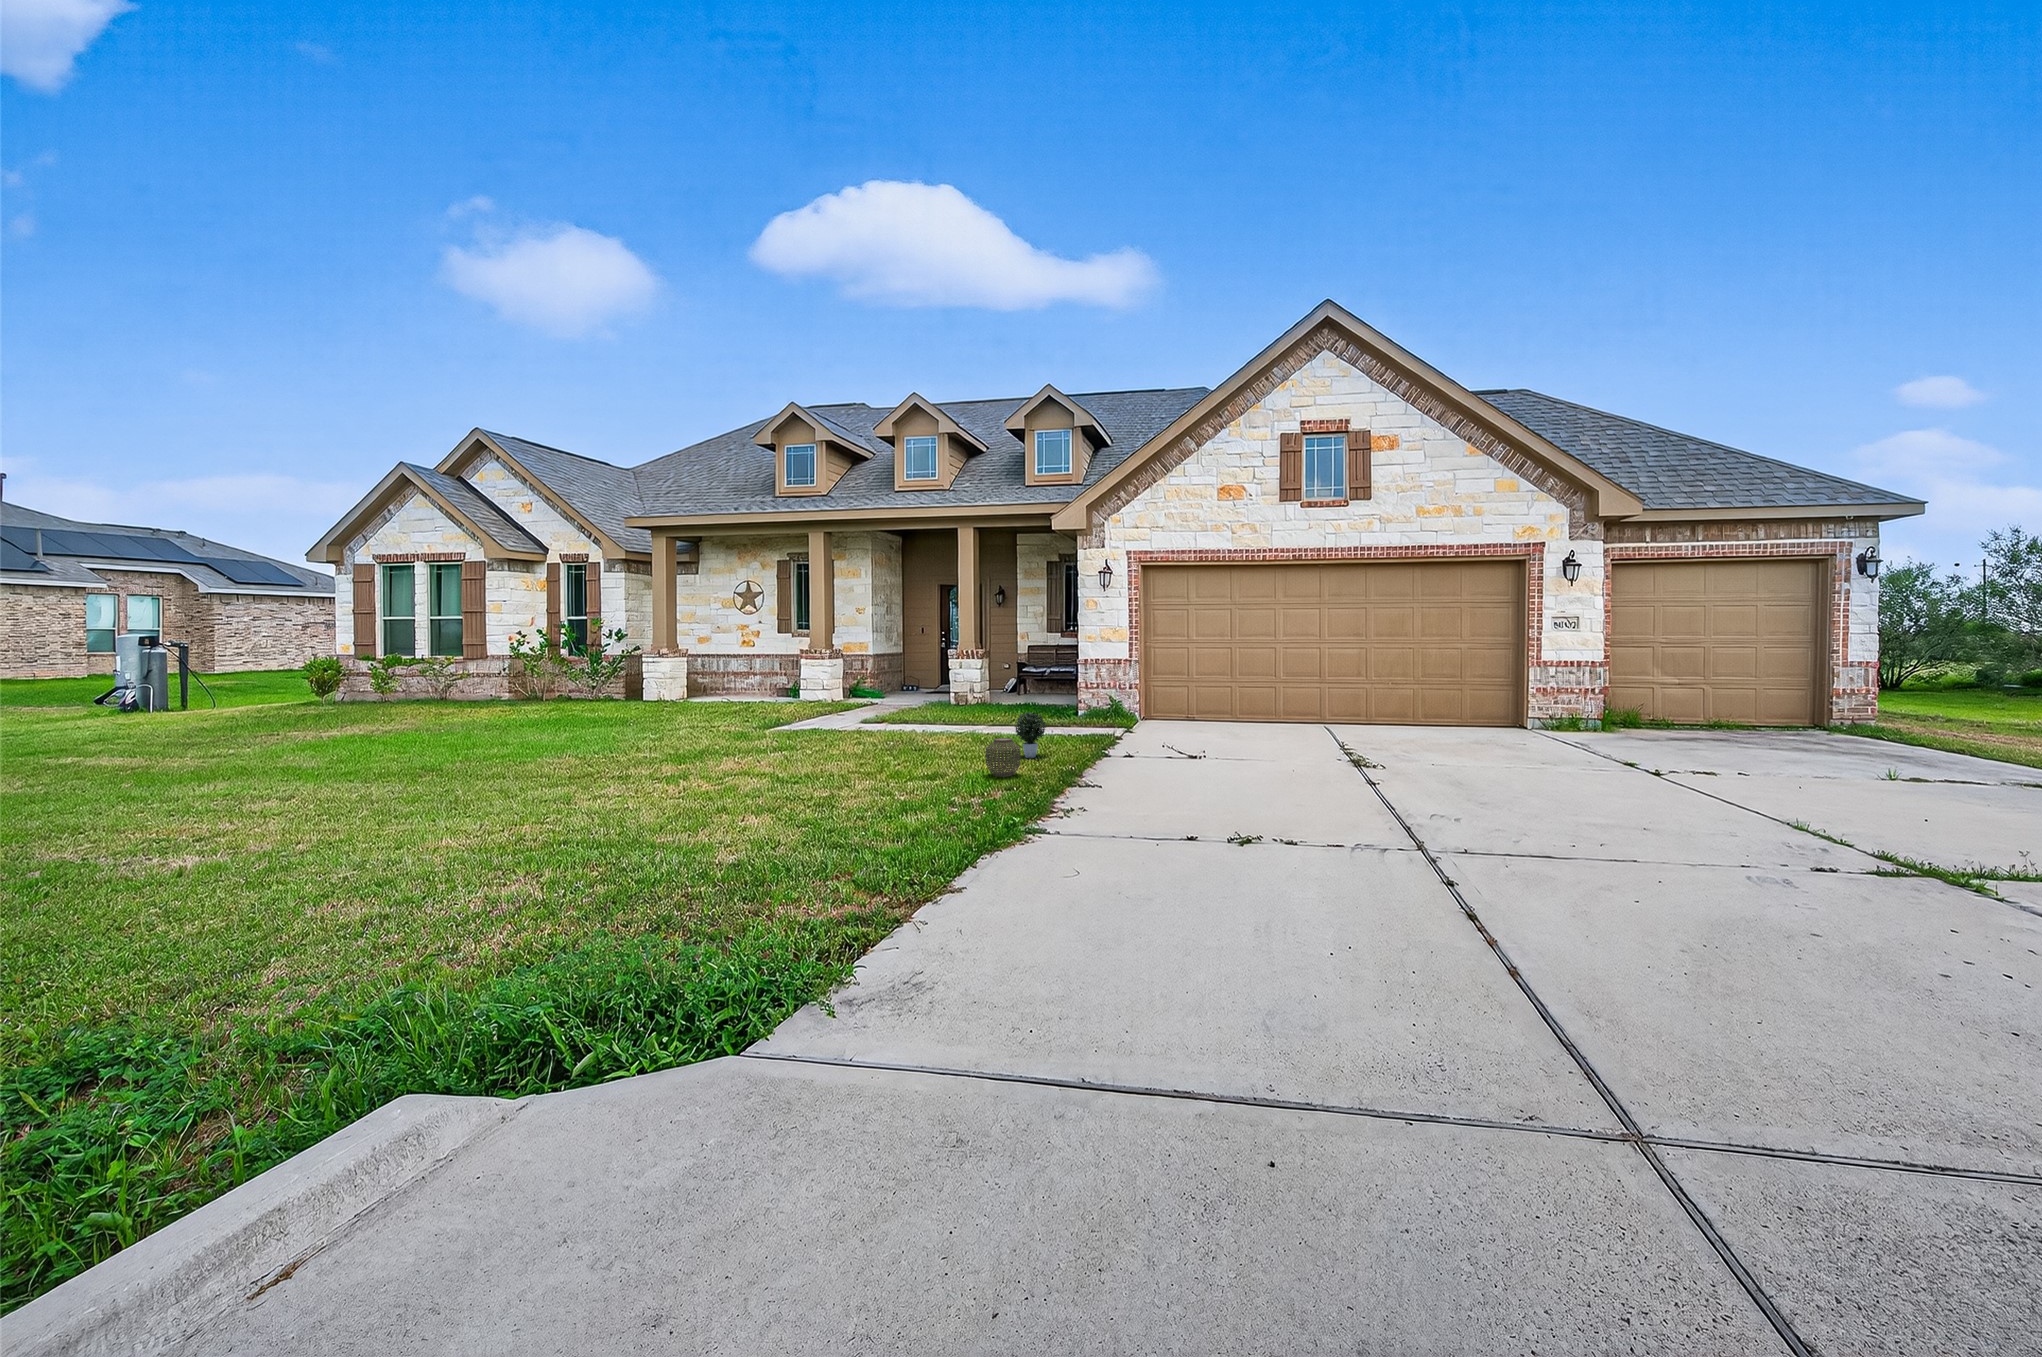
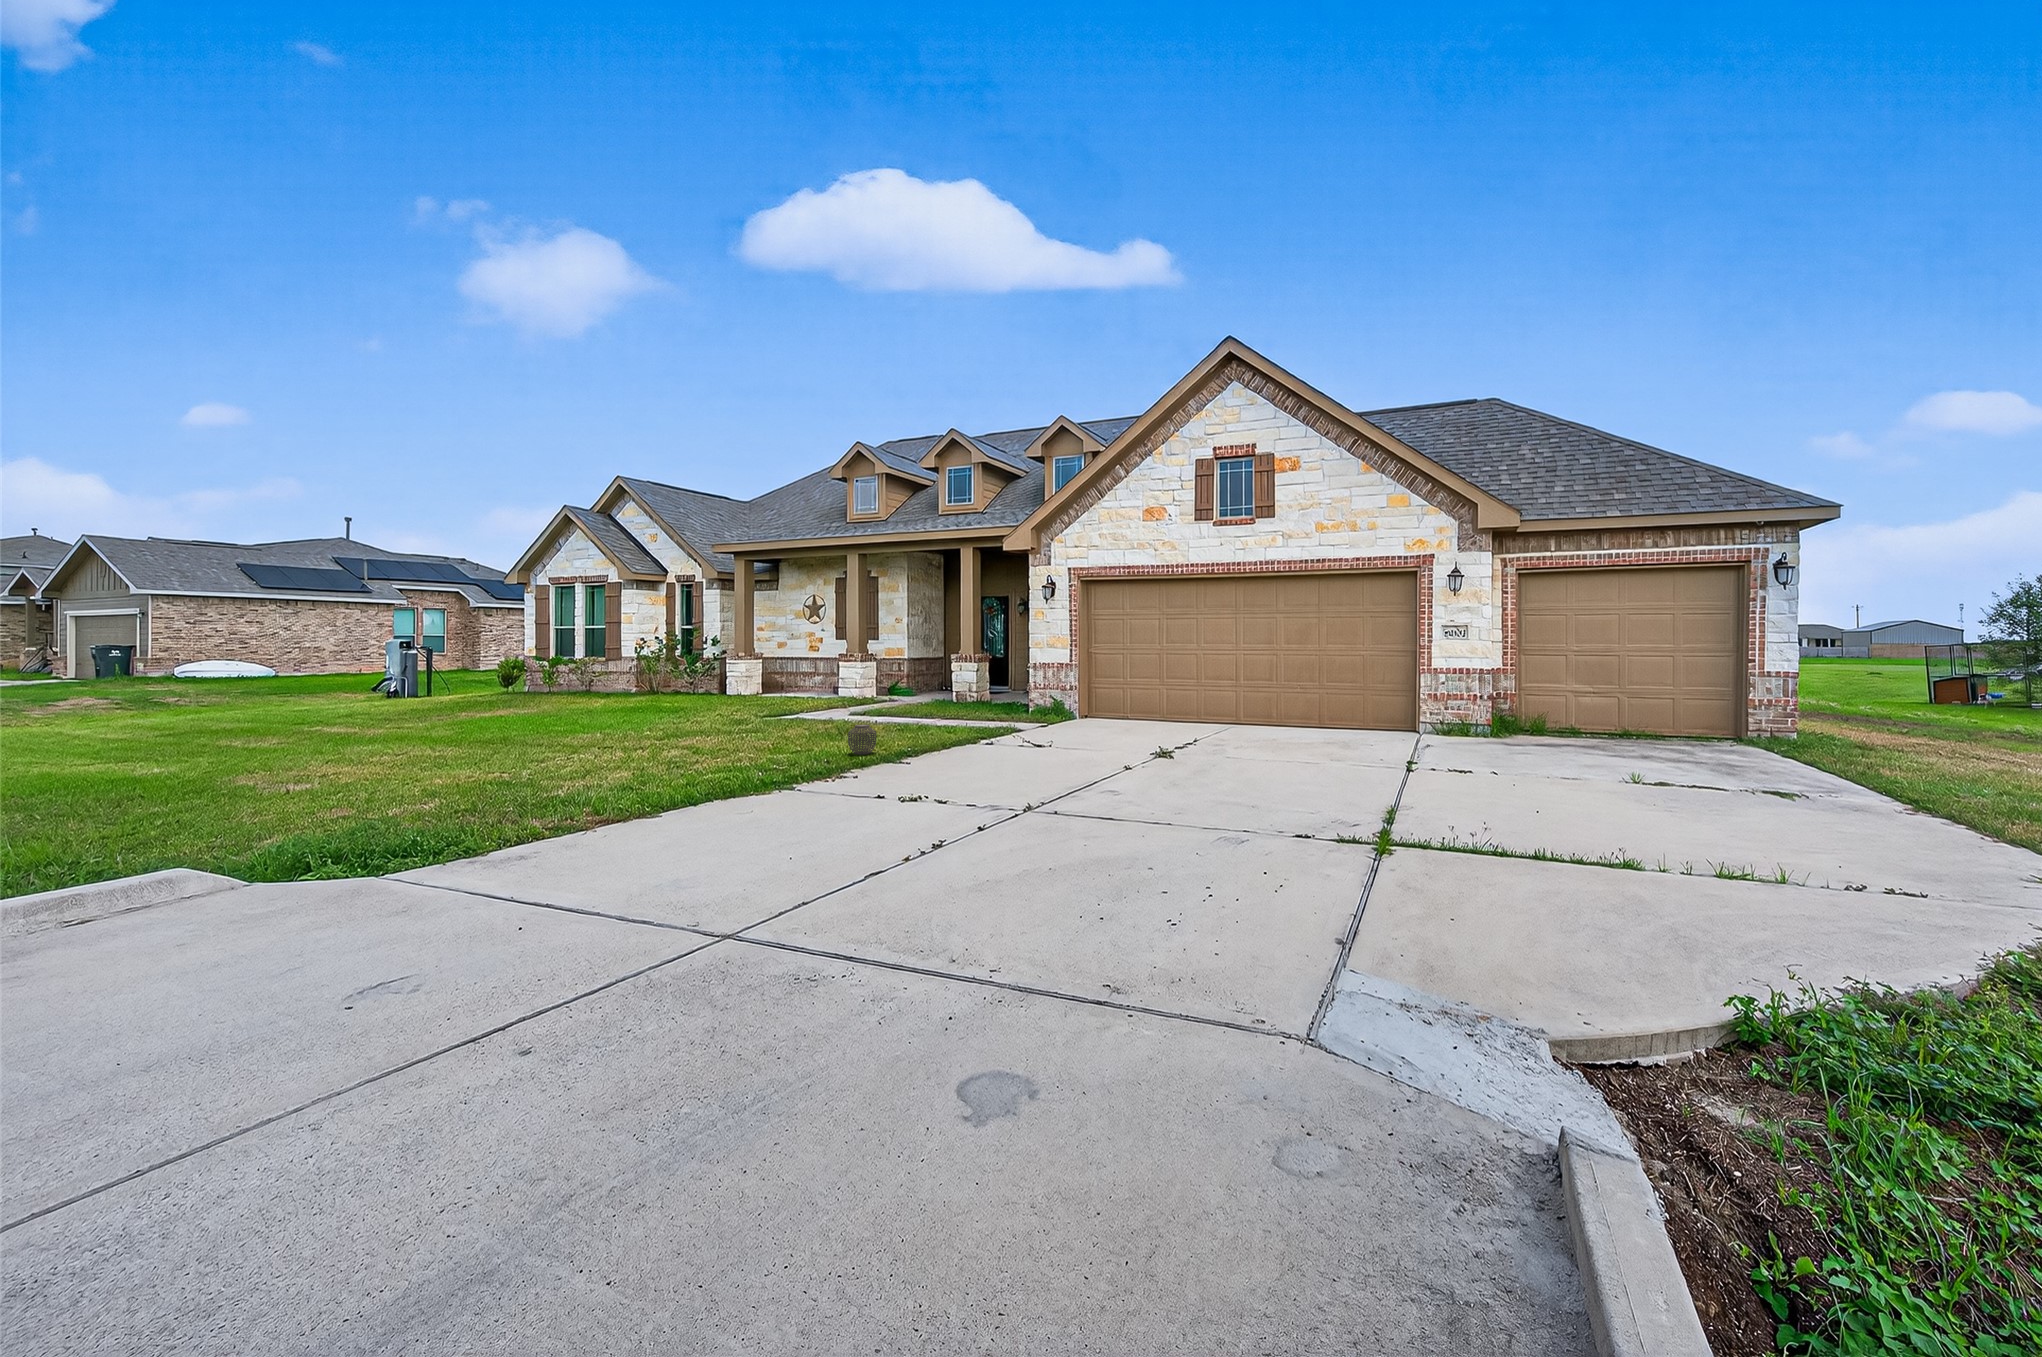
potted plant: present [1015,712,1046,758] -> none [898,705,925,742]

